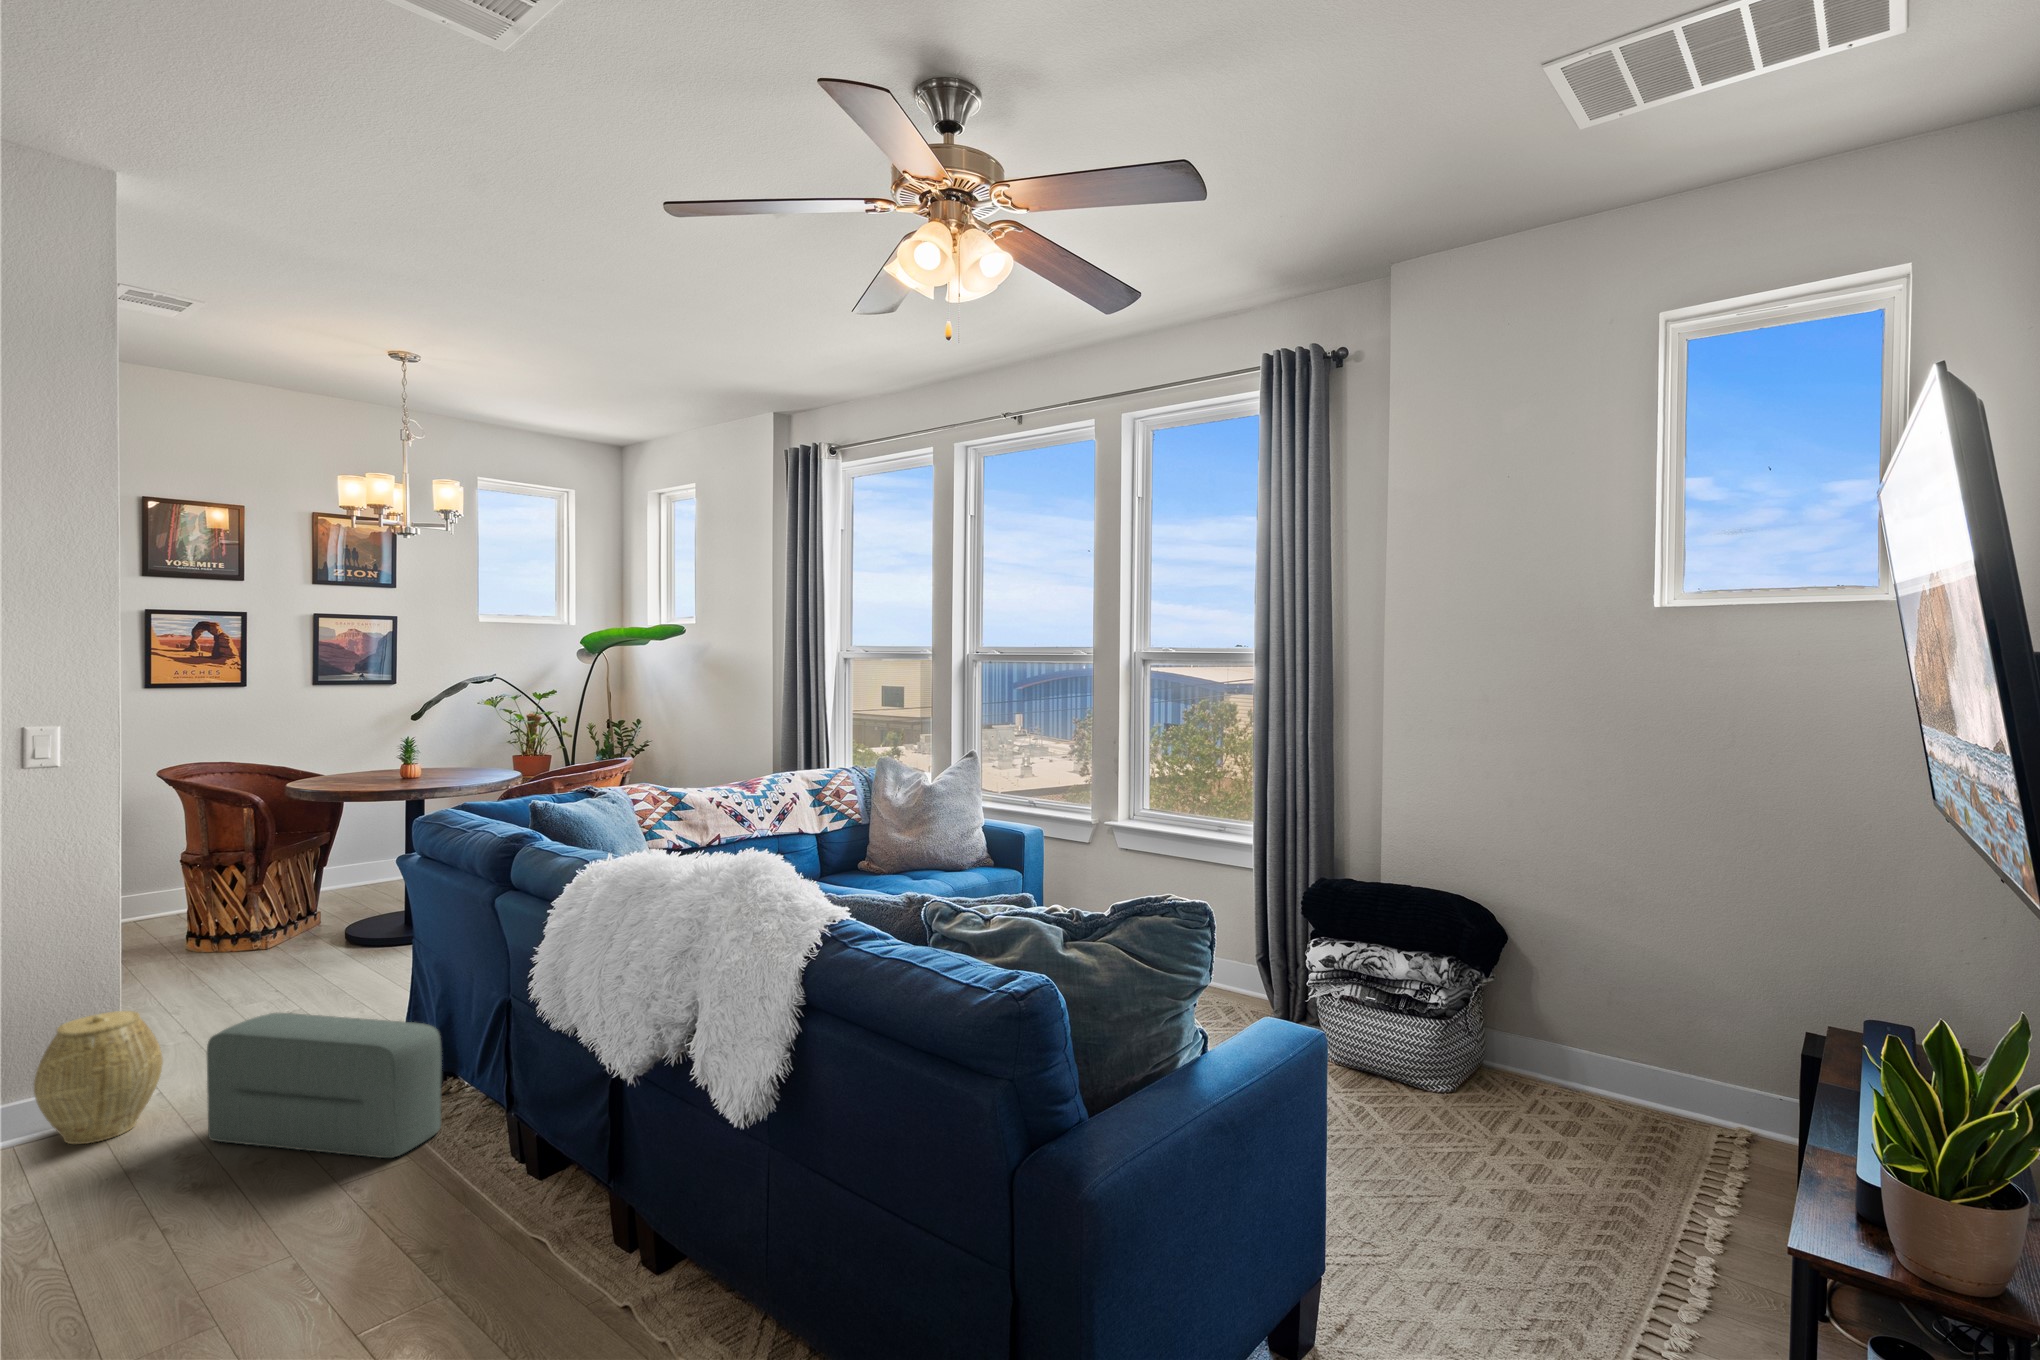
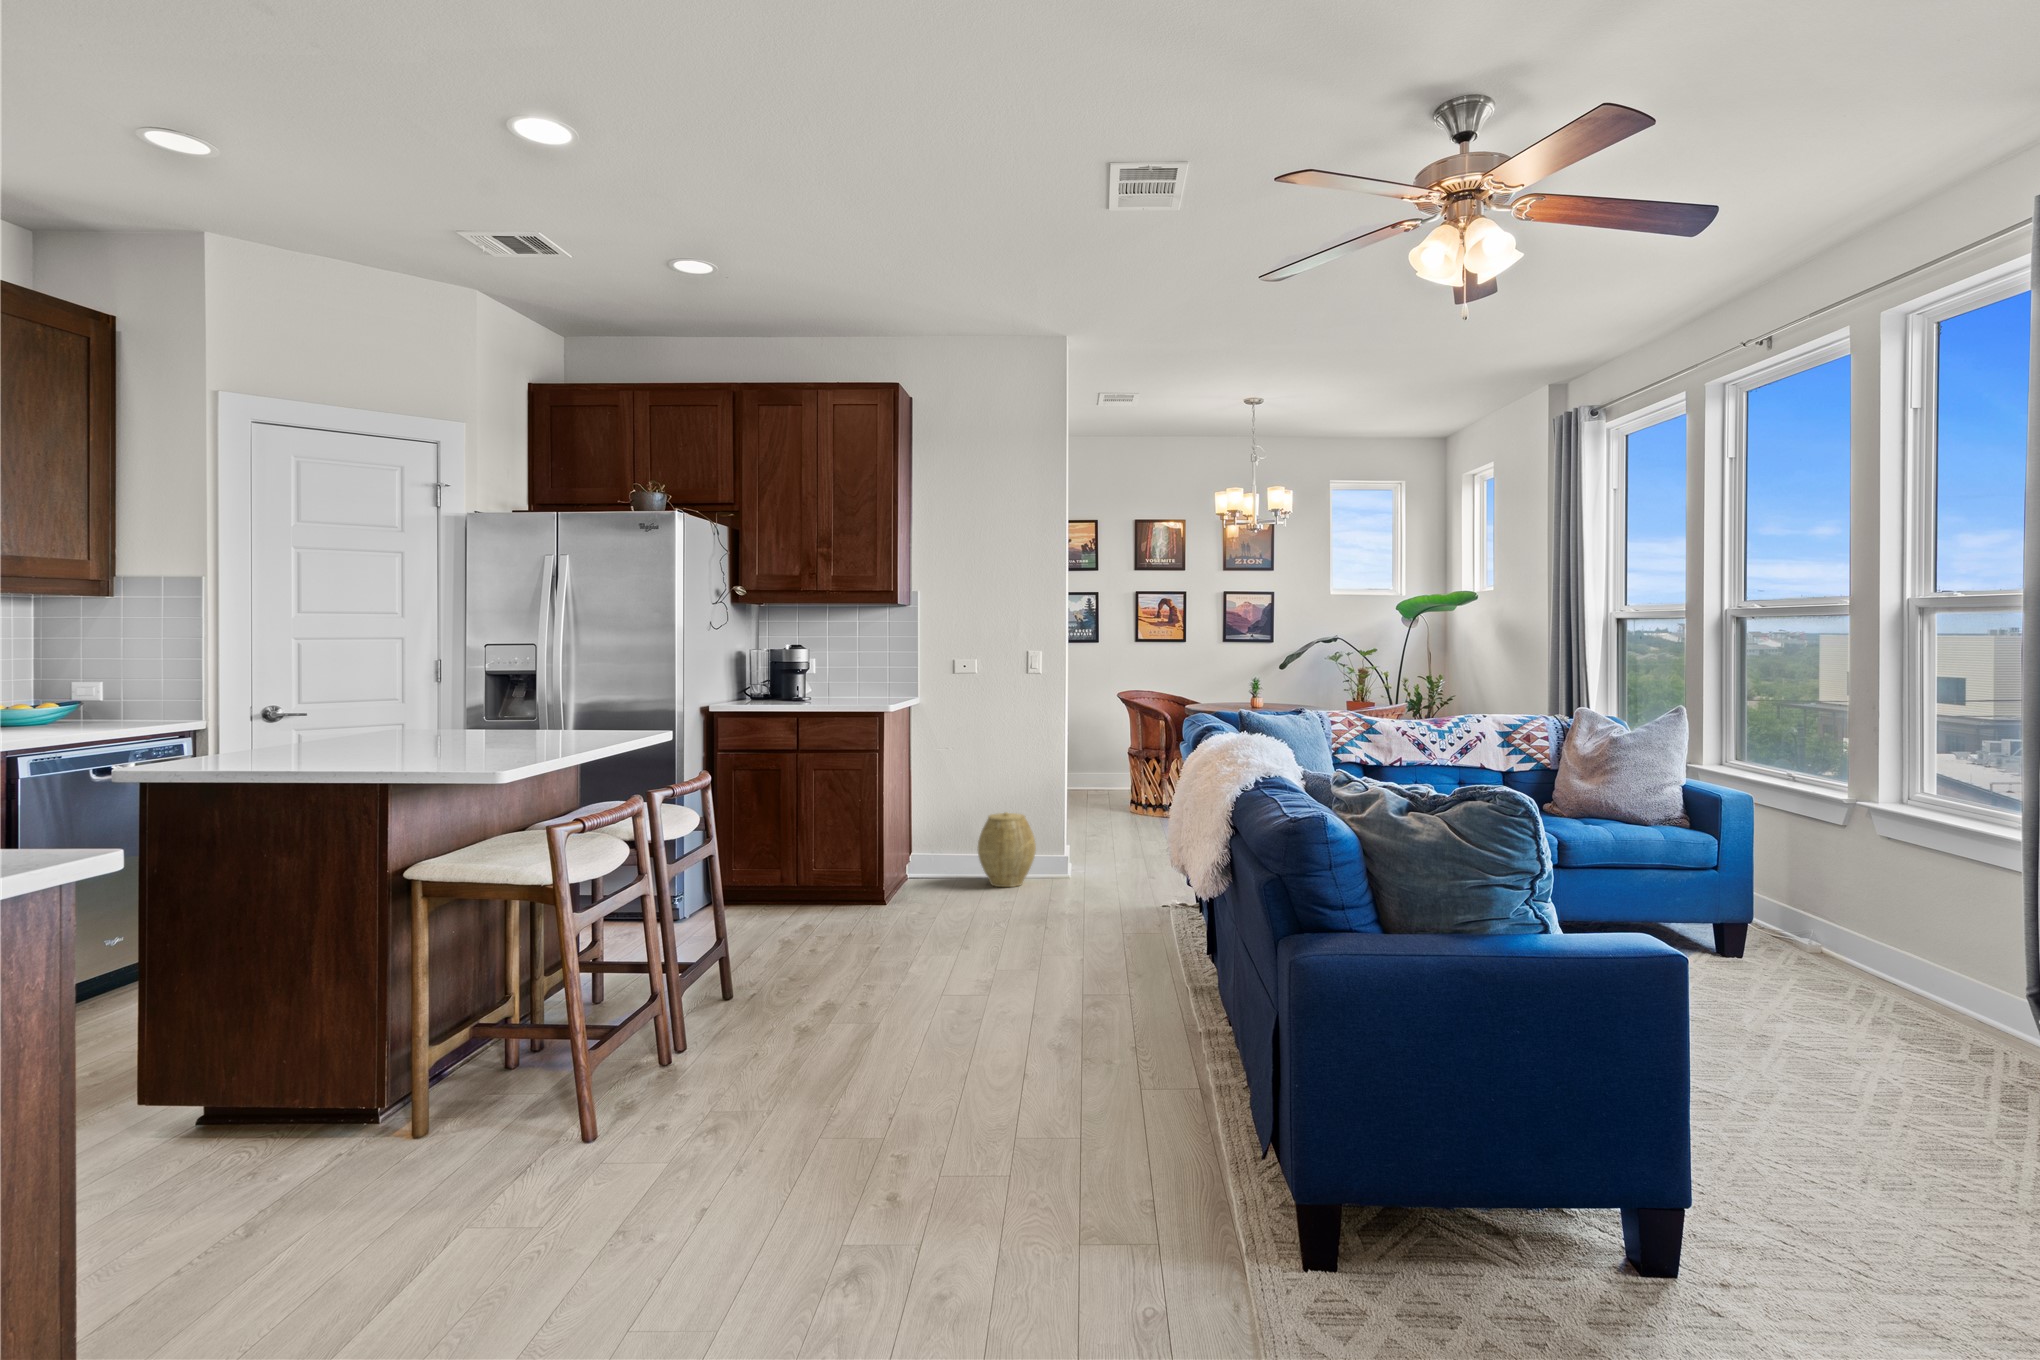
pouf: present [207,1013,442,1158] -> none [1040,828,1143,931]

